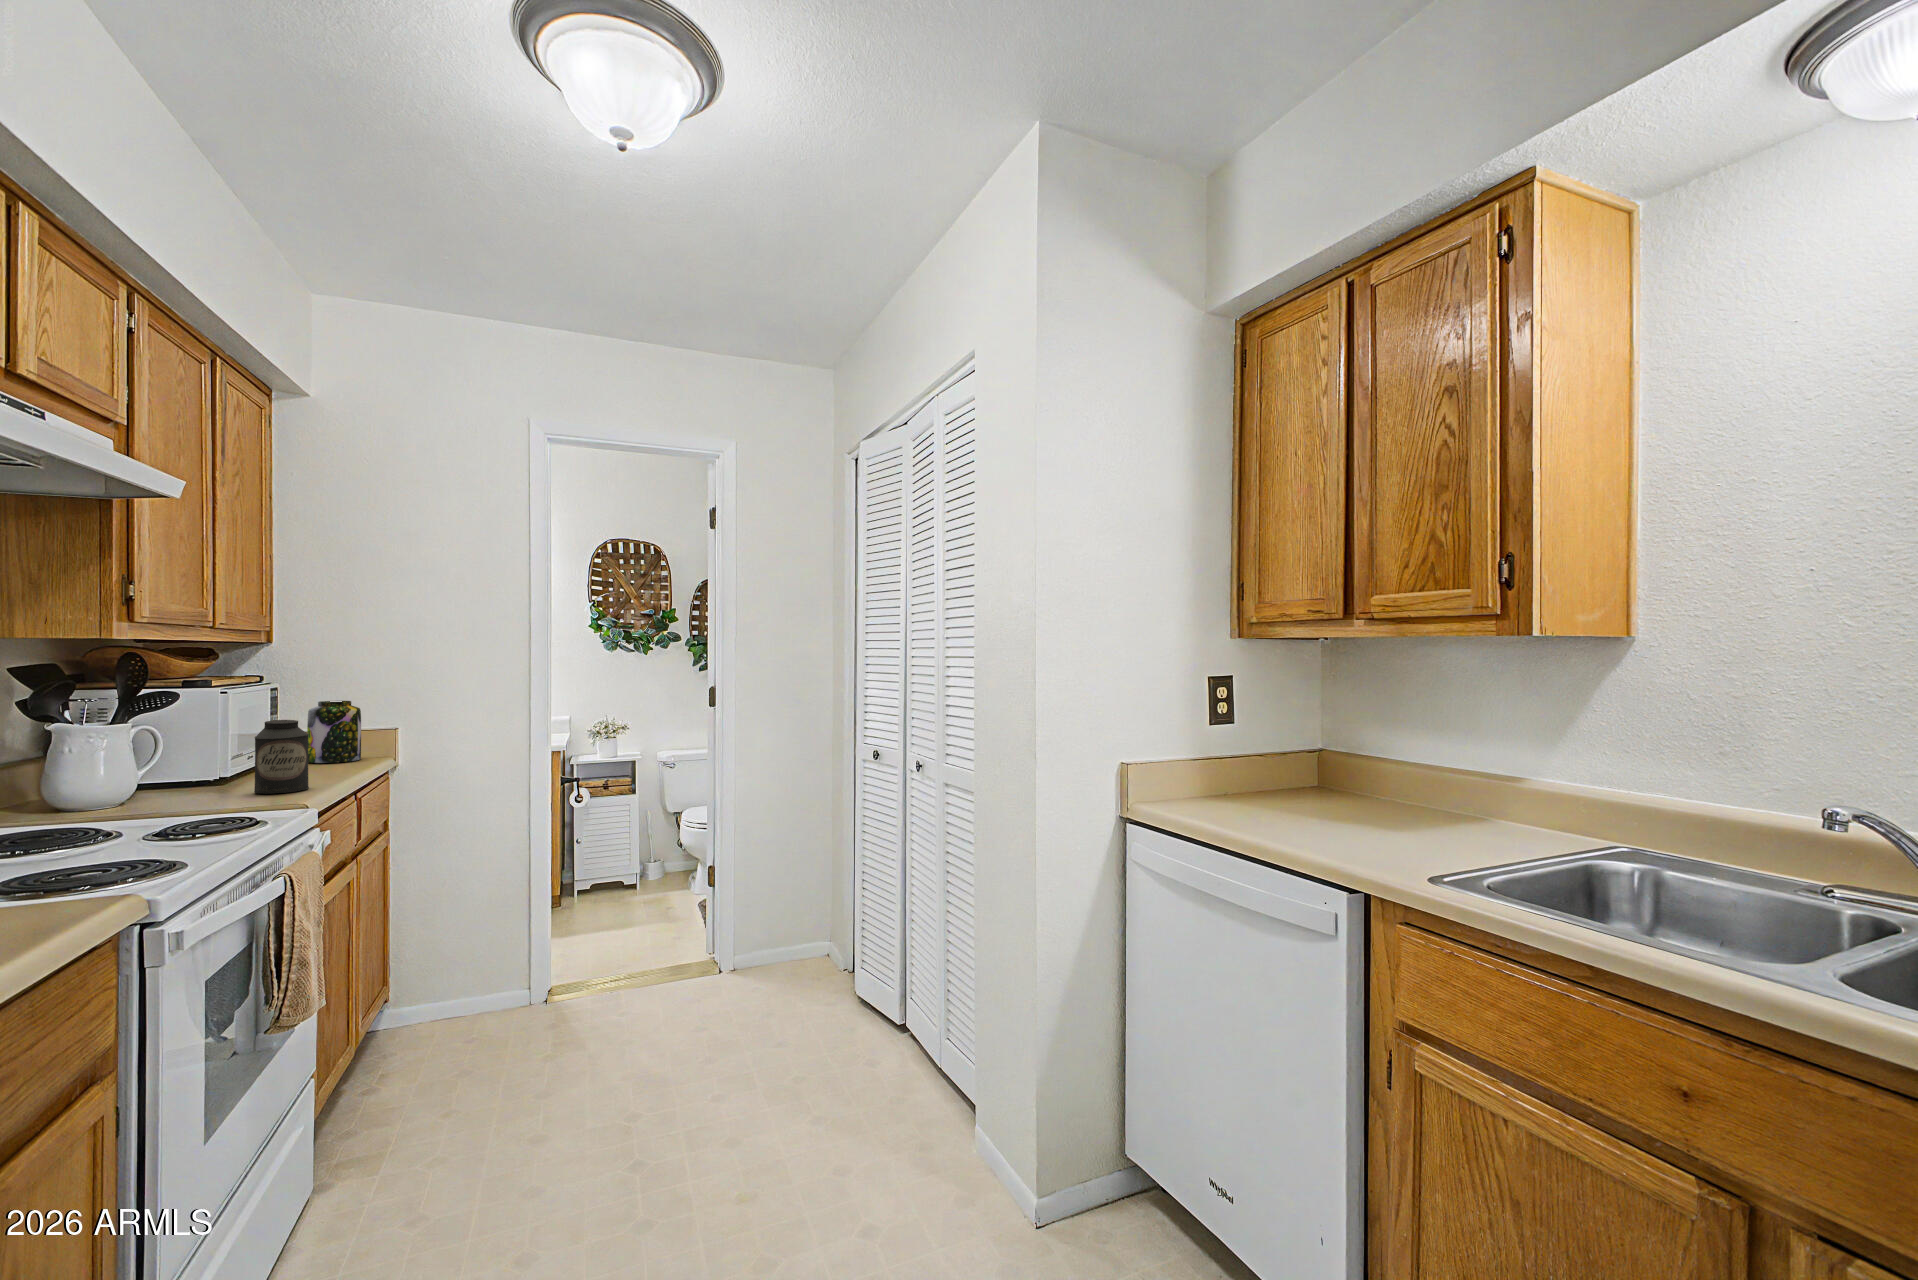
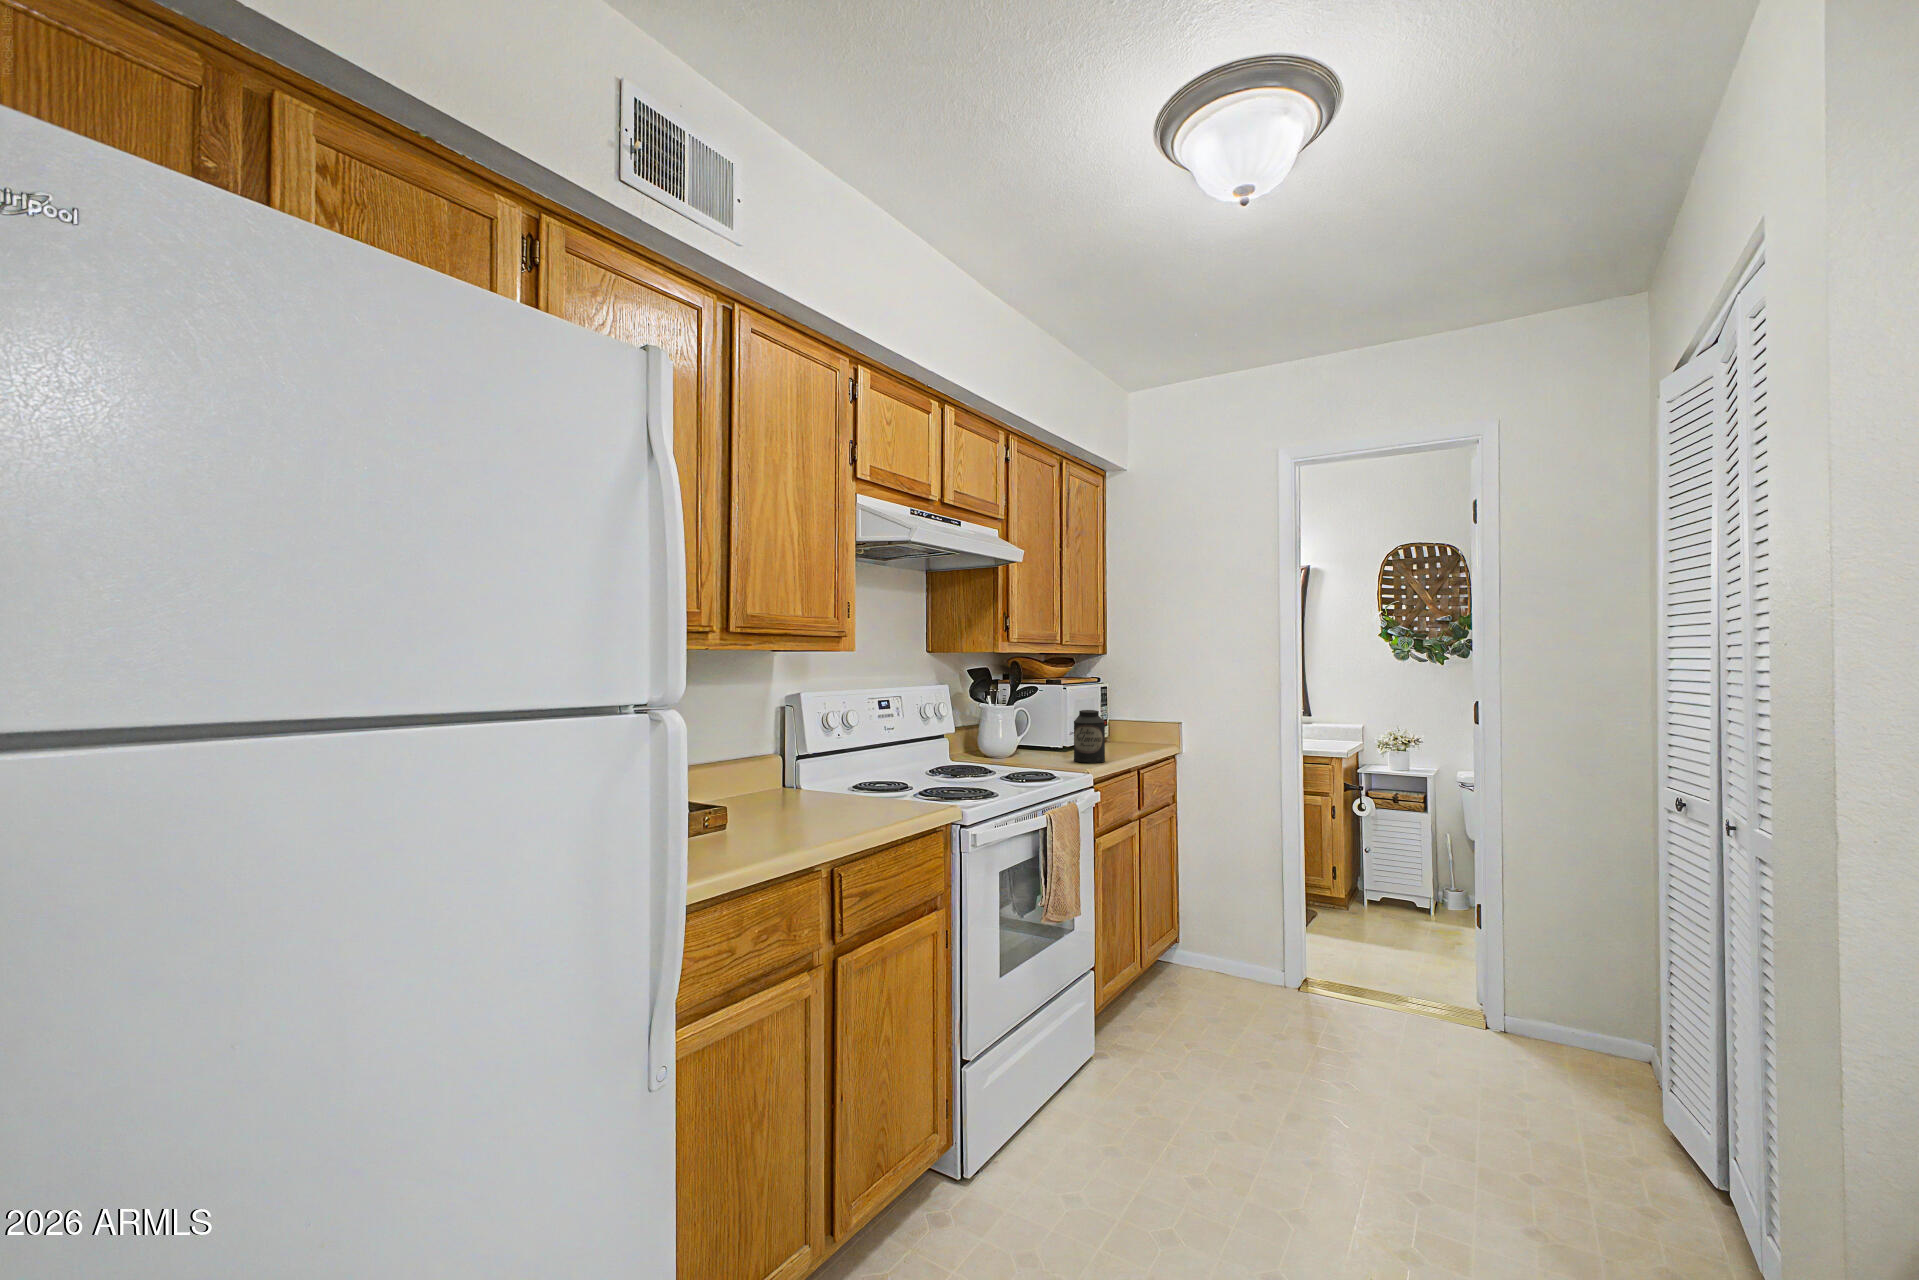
jar: present [307,701,361,763] -> none [1125,697,1159,745]

